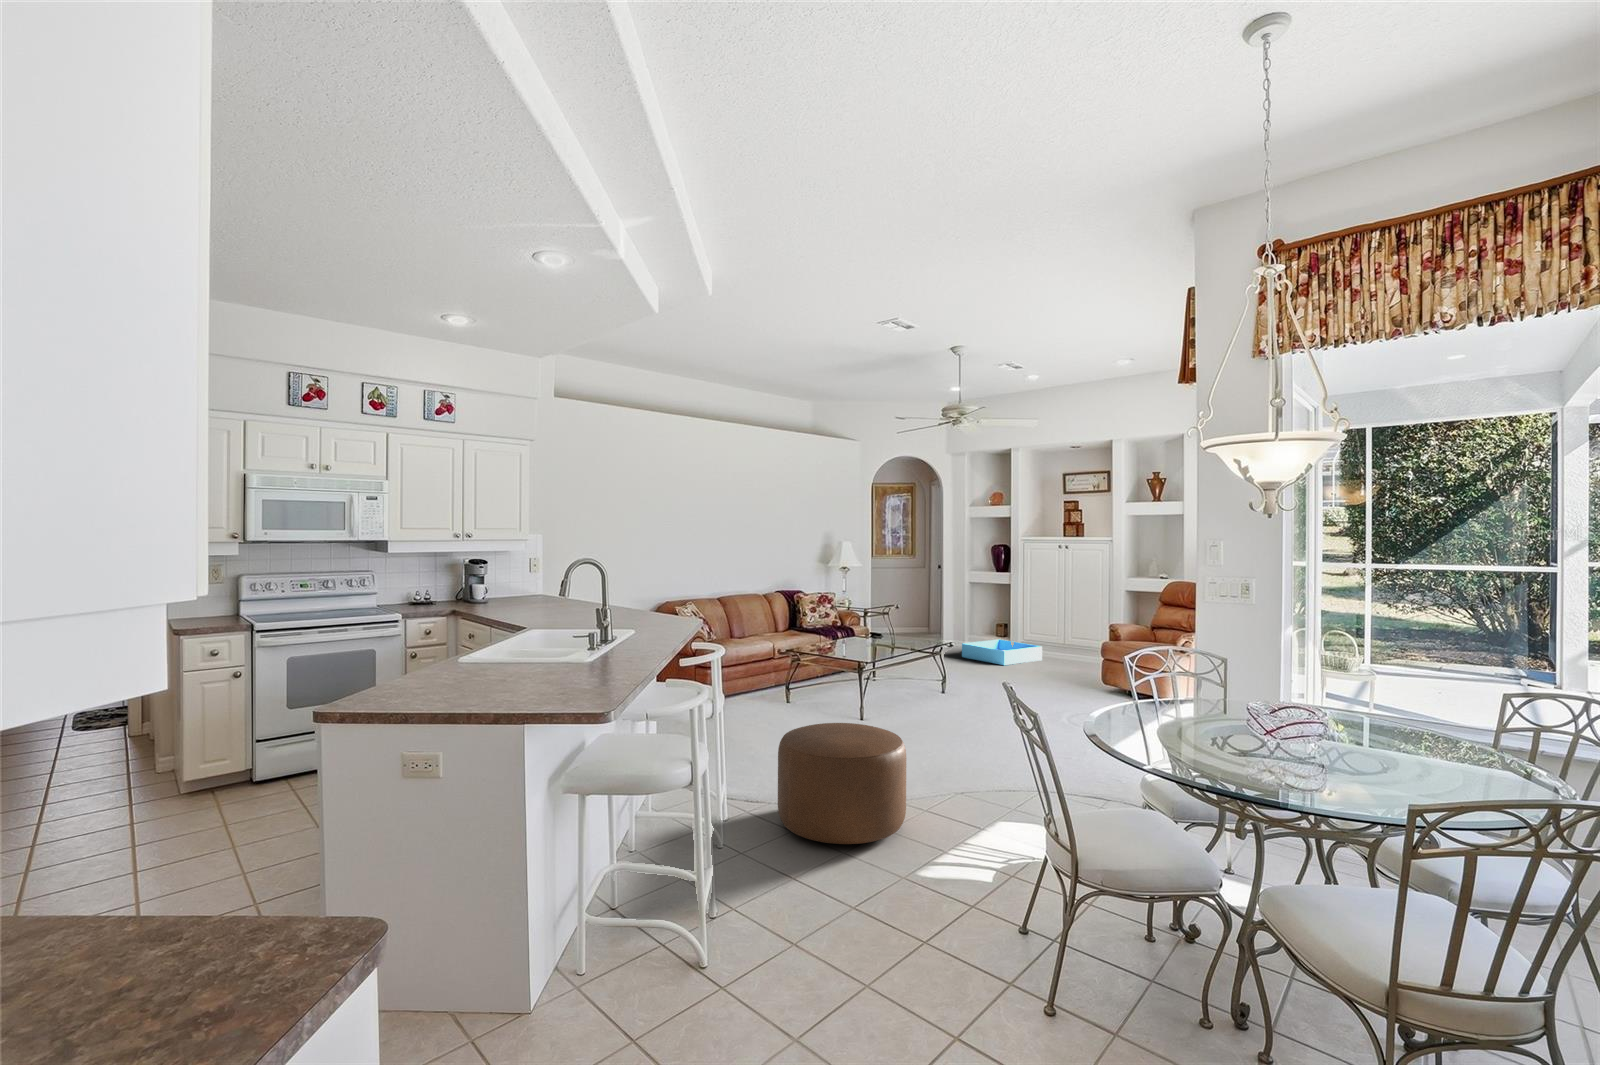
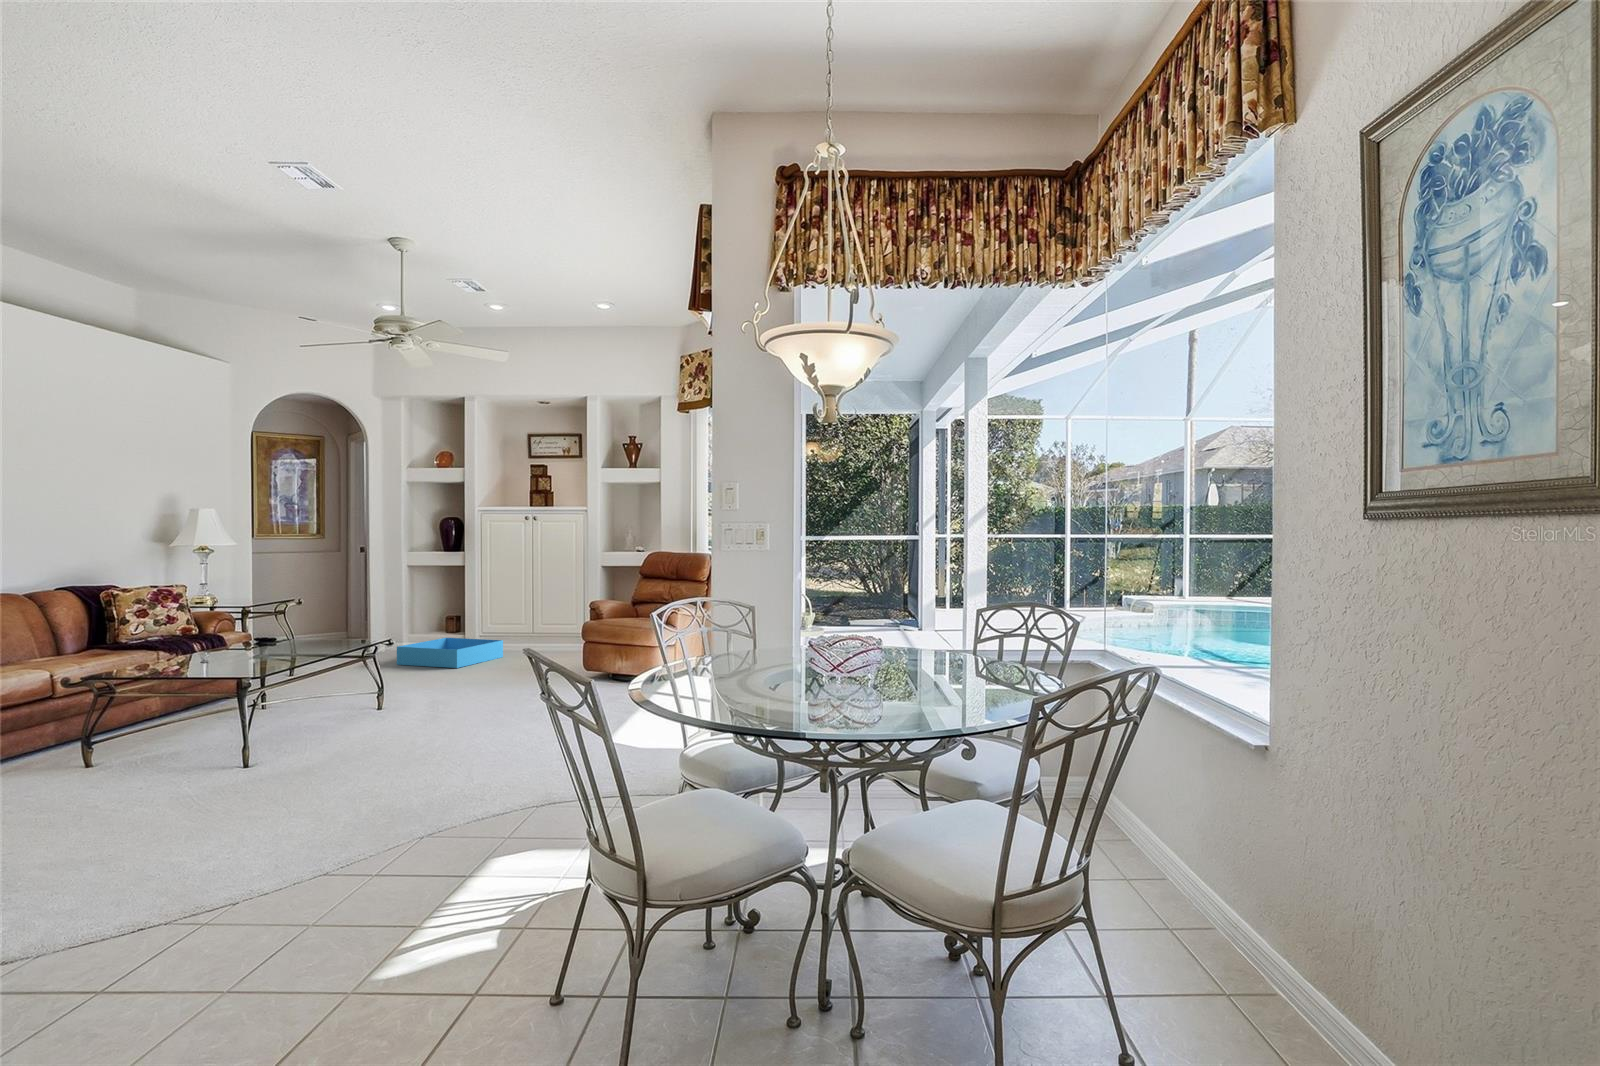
ottoman: present [778,723,906,844] -> none [93,767,350,979]

